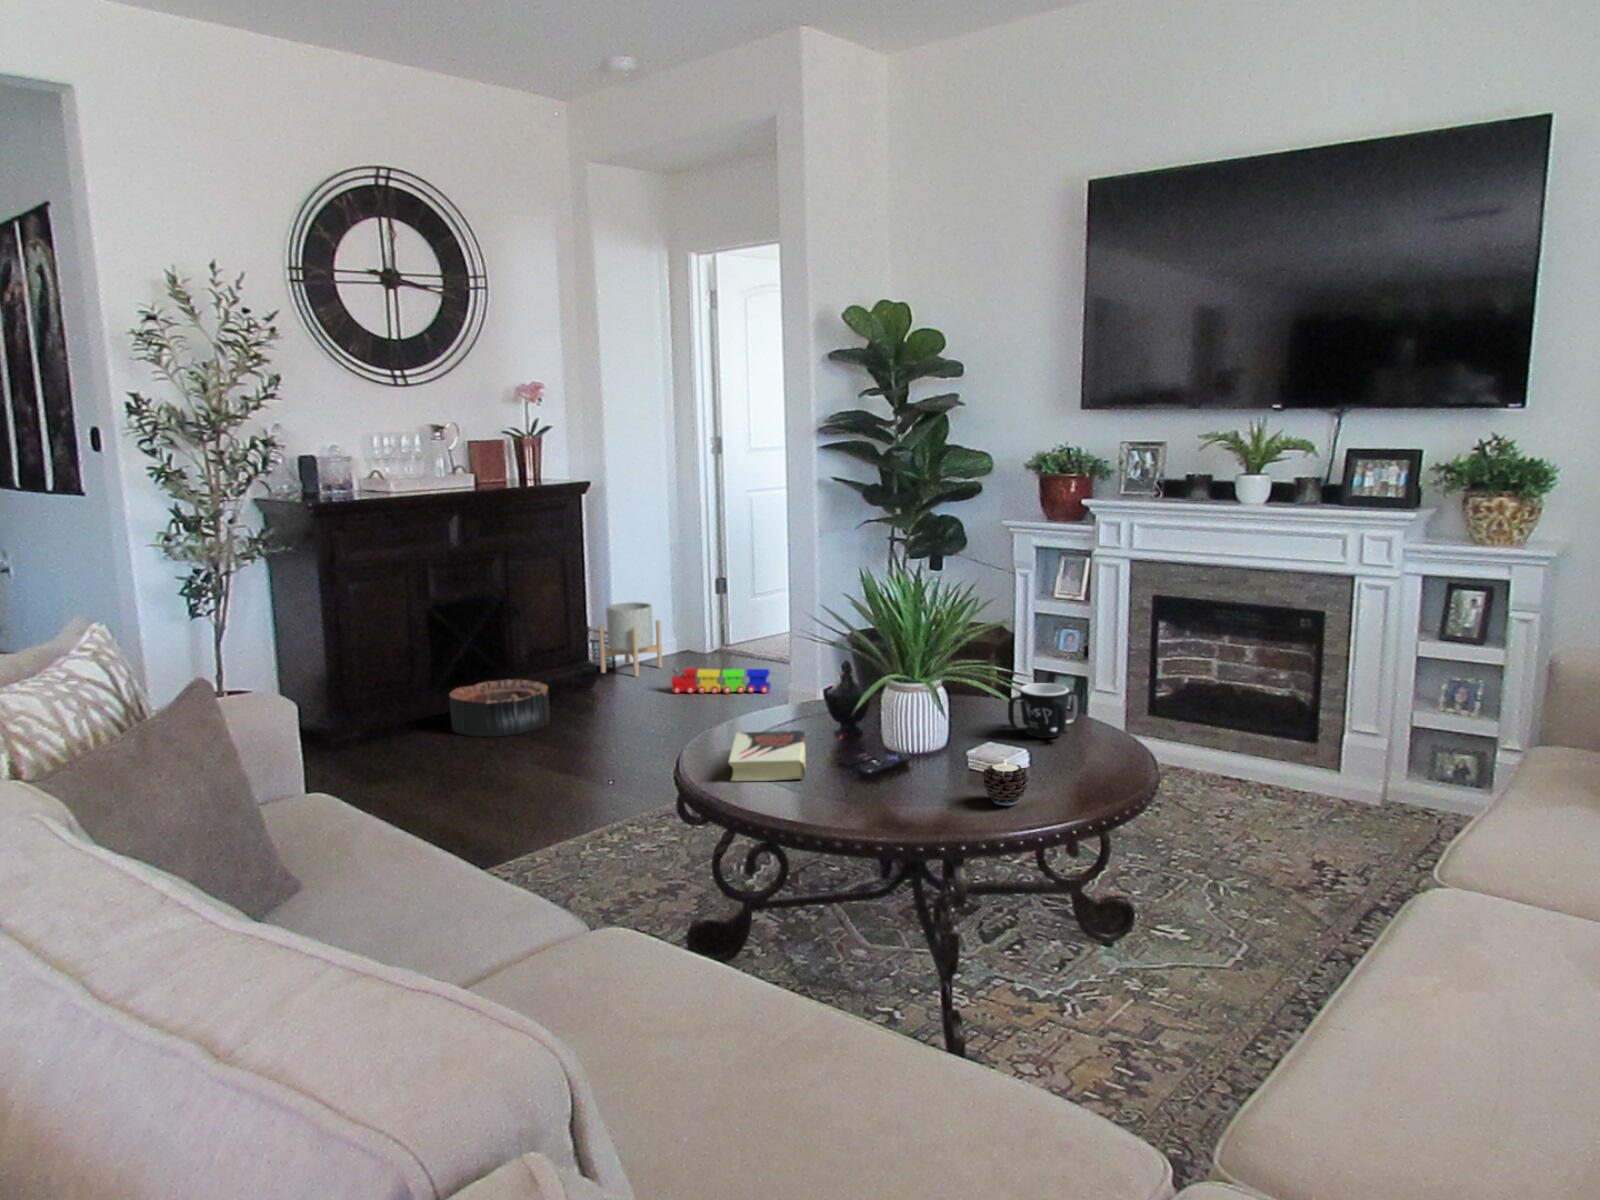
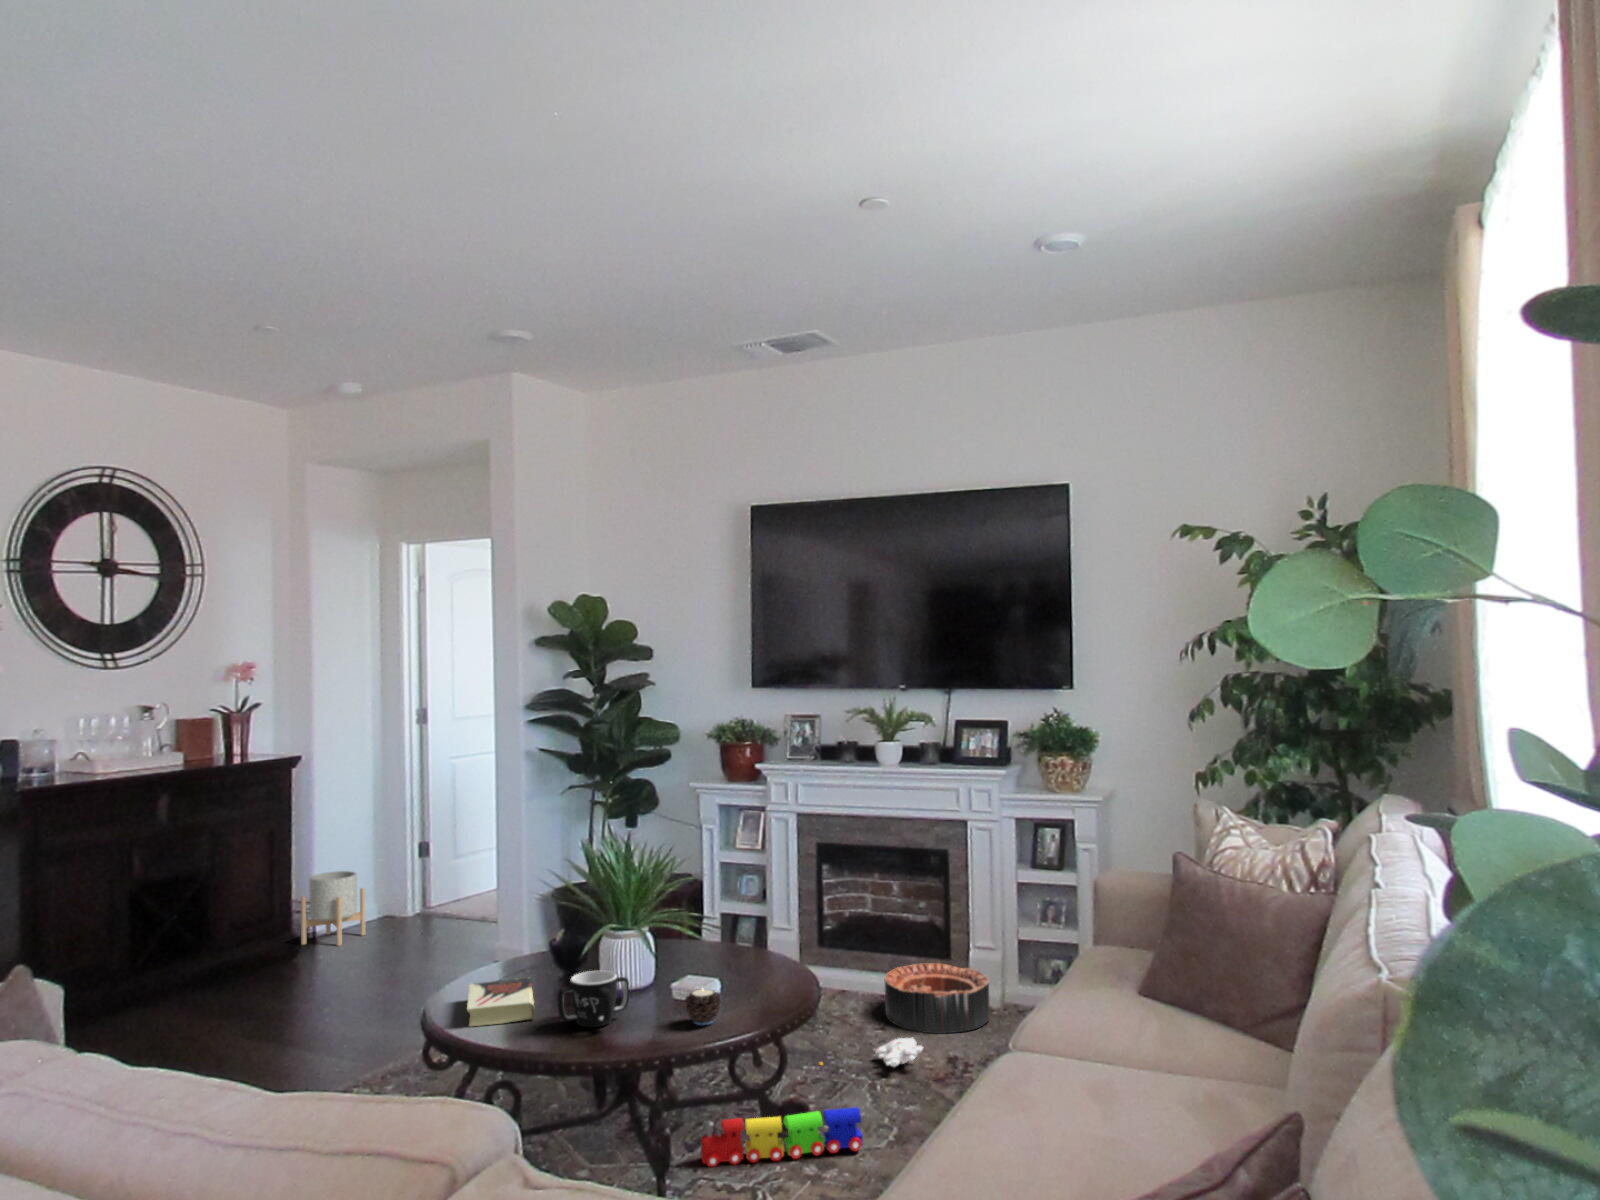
toy train: present [672,668,771,694] -> present [701,1107,863,1167]
basket: present [449,680,550,737] -> present [885,963,990,1034]
mug: present [1008,683,1080,738] -> present [558,971,630,1027]
plush toy: none [1145,833,1281,866] -> present [819,1038,923,1066]

